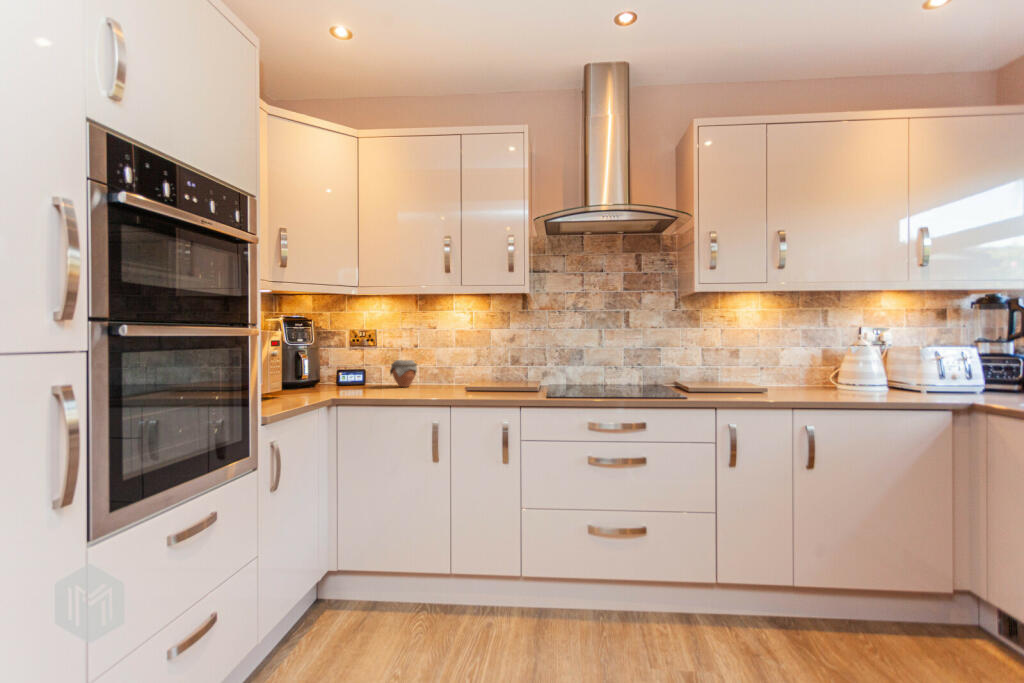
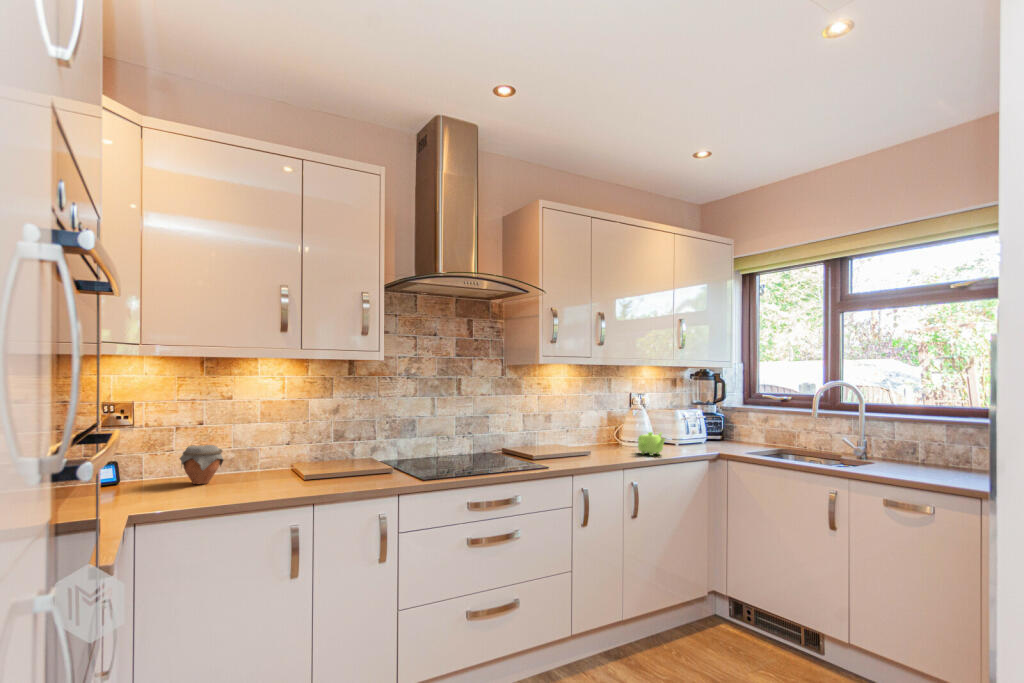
teapot: none [834,369,881,396] -> present [638,432,665,456]

